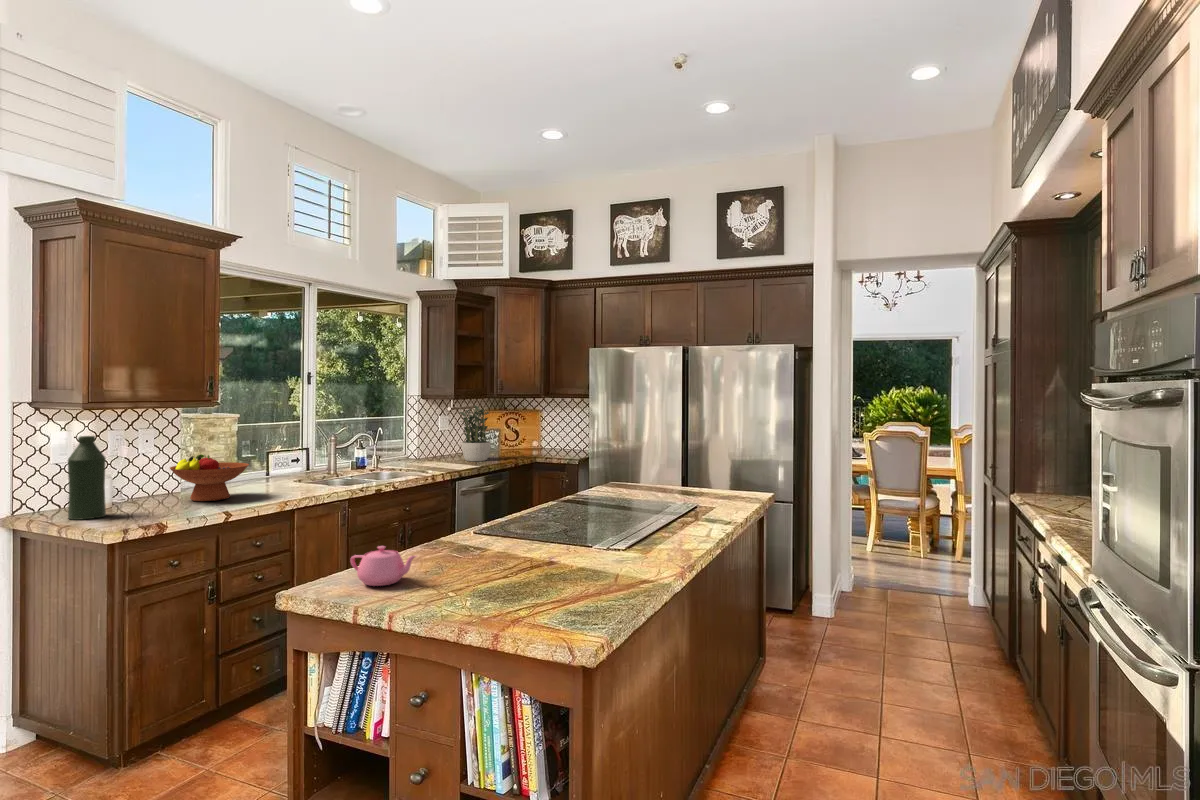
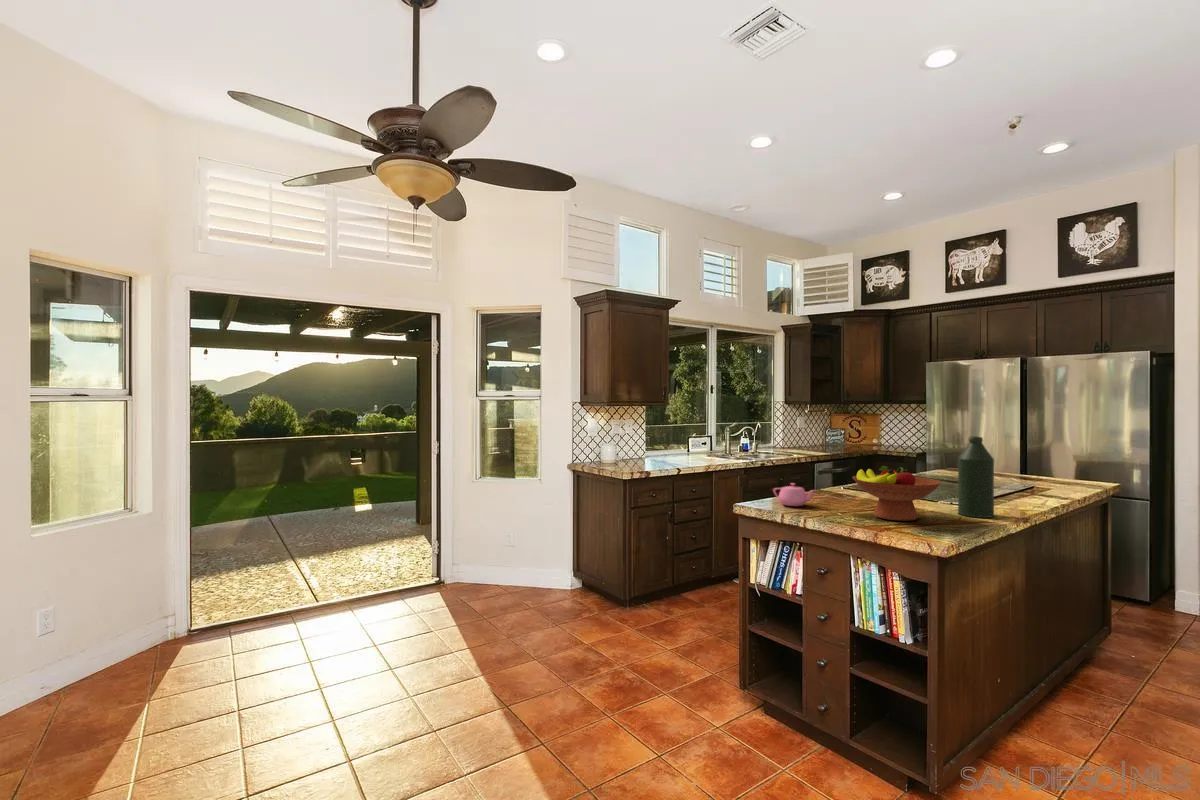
potted plant: present [460,405,491,461] -> none [813,408,840,451]
bottle: present [68,436,106,520] -> present [958,437,994,518]
fruit bowl: present [170,454,249,501] -> present [853,466,942,521]

